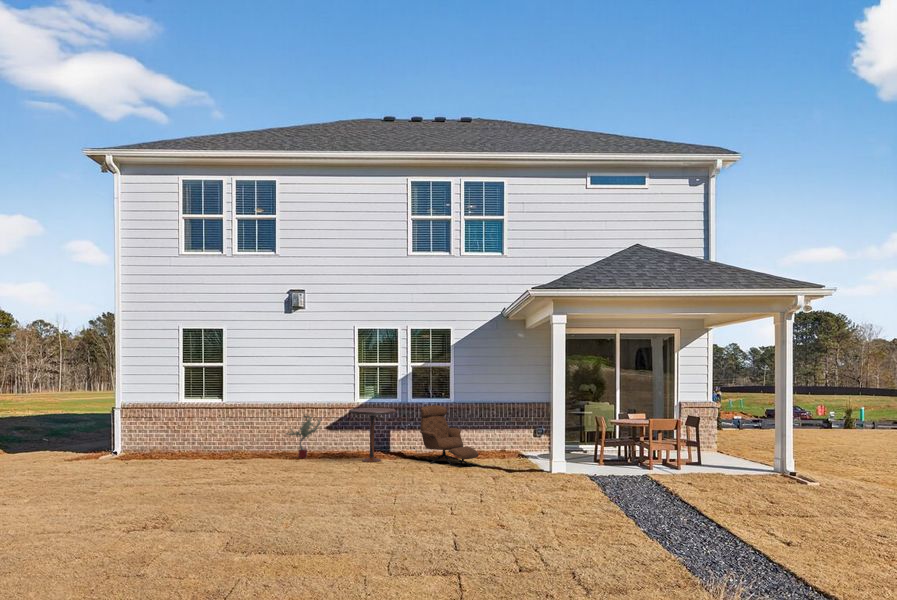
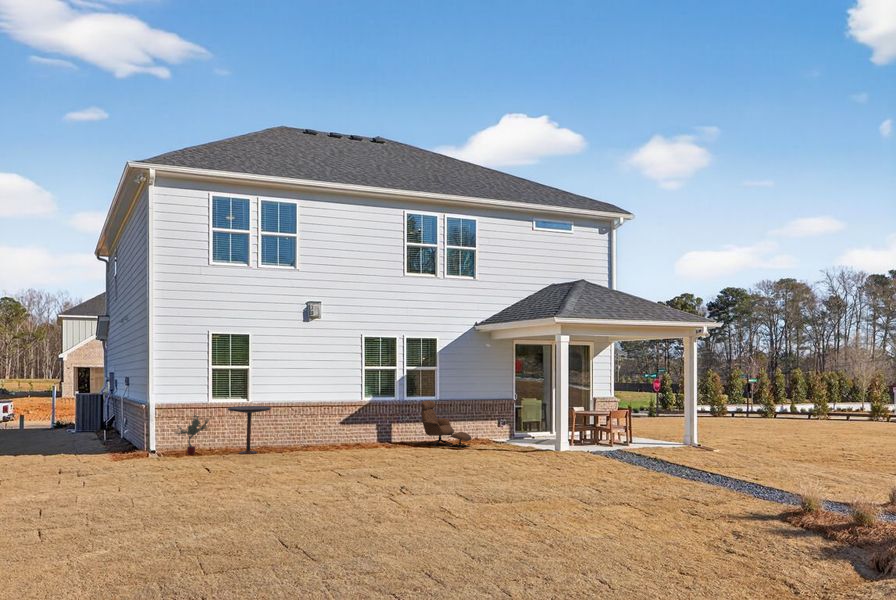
pedestal table: present [349,408,396,462] -> present [228,406,271,454]
potted tree: present [286,414,321,459] -> present [175,414,209,455]

